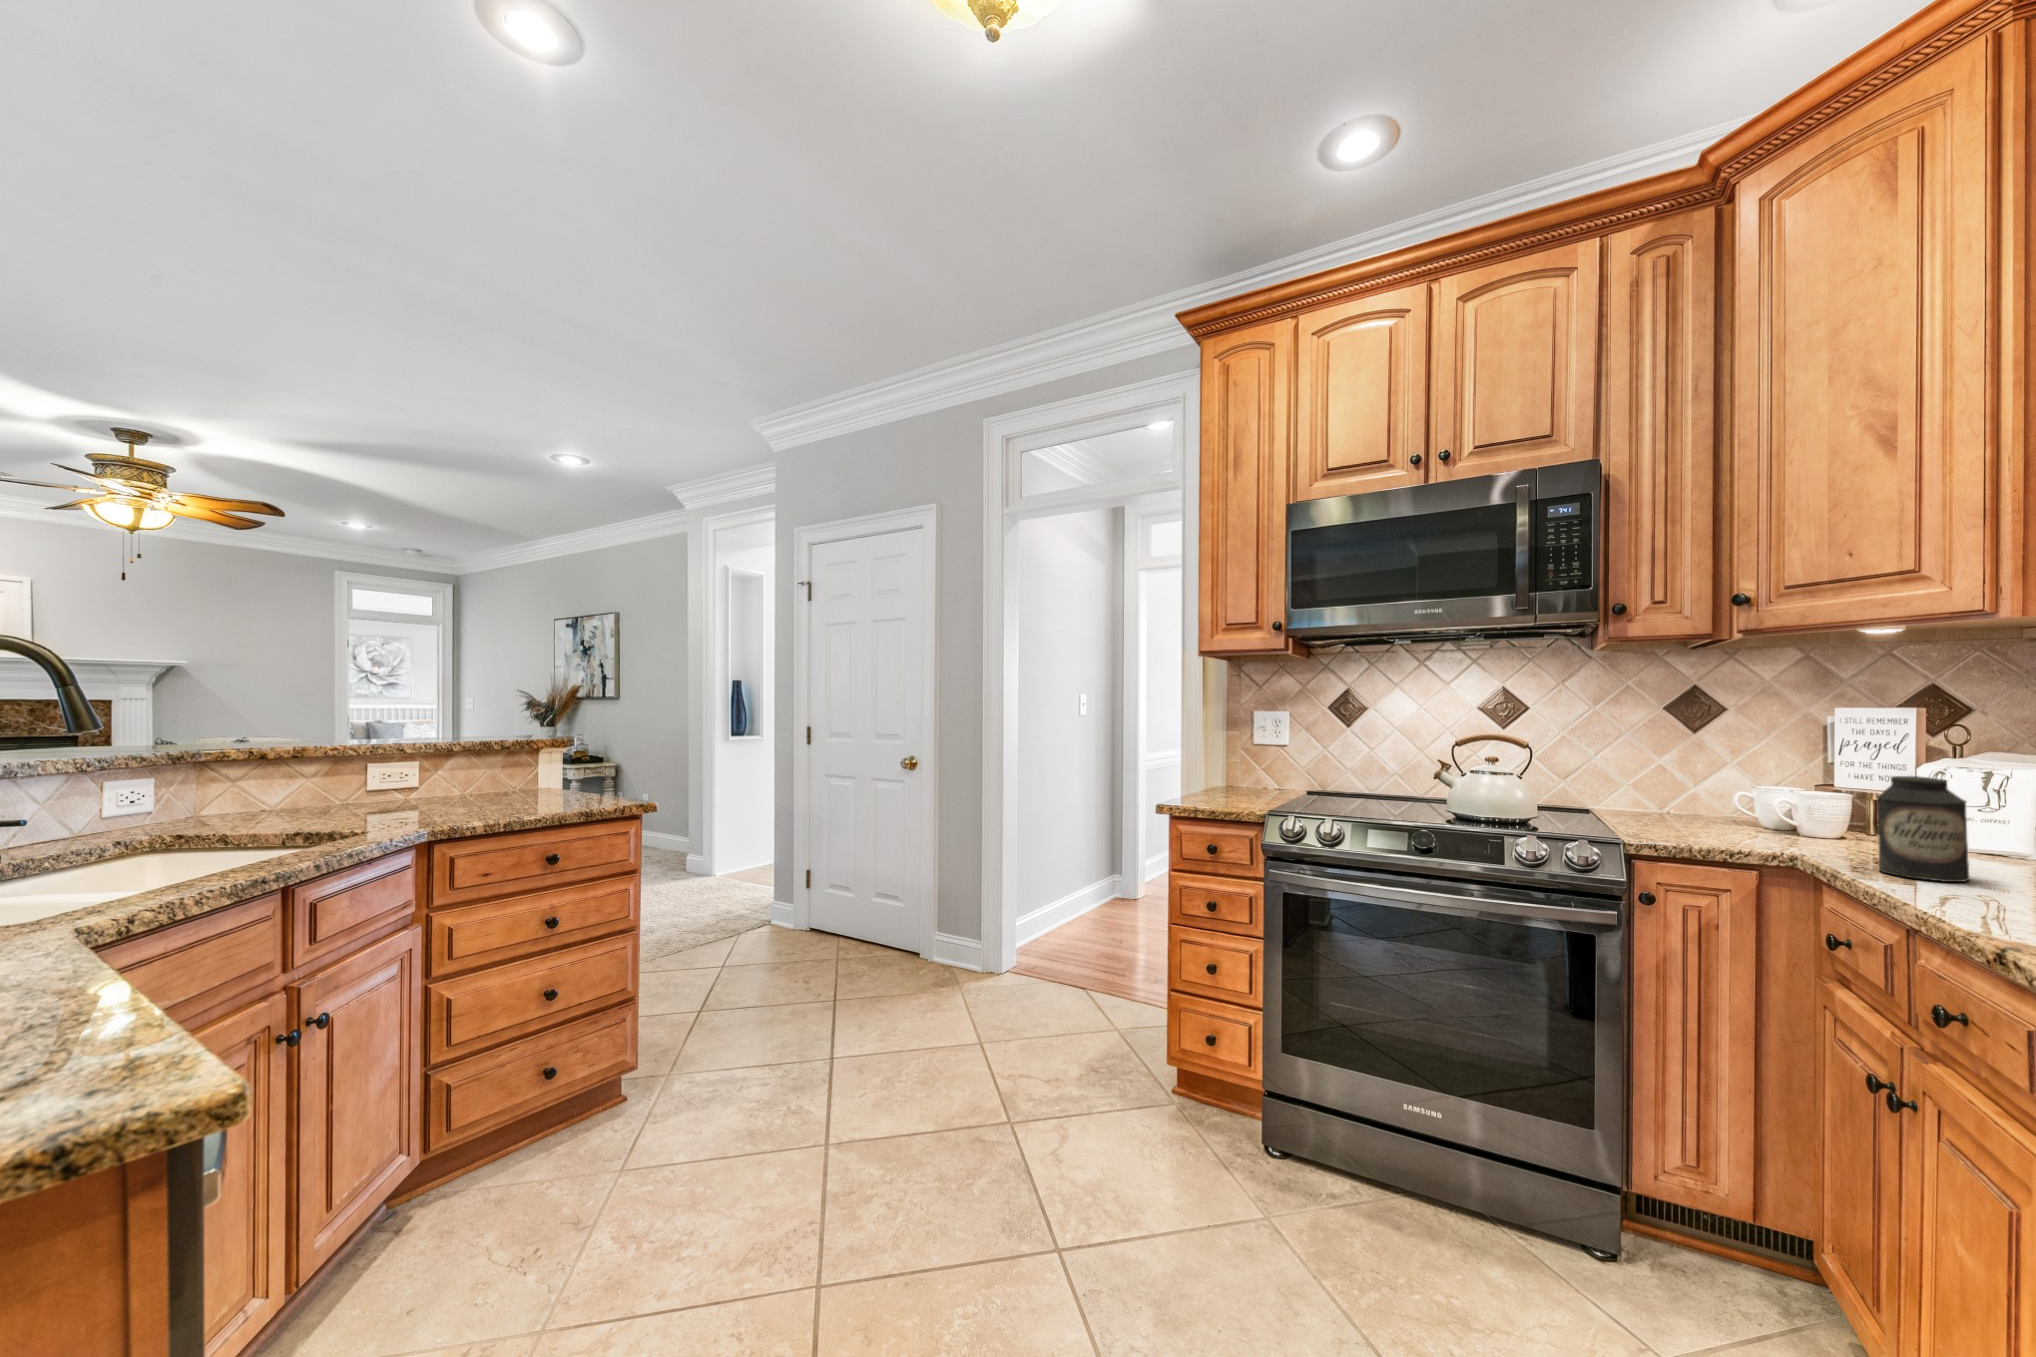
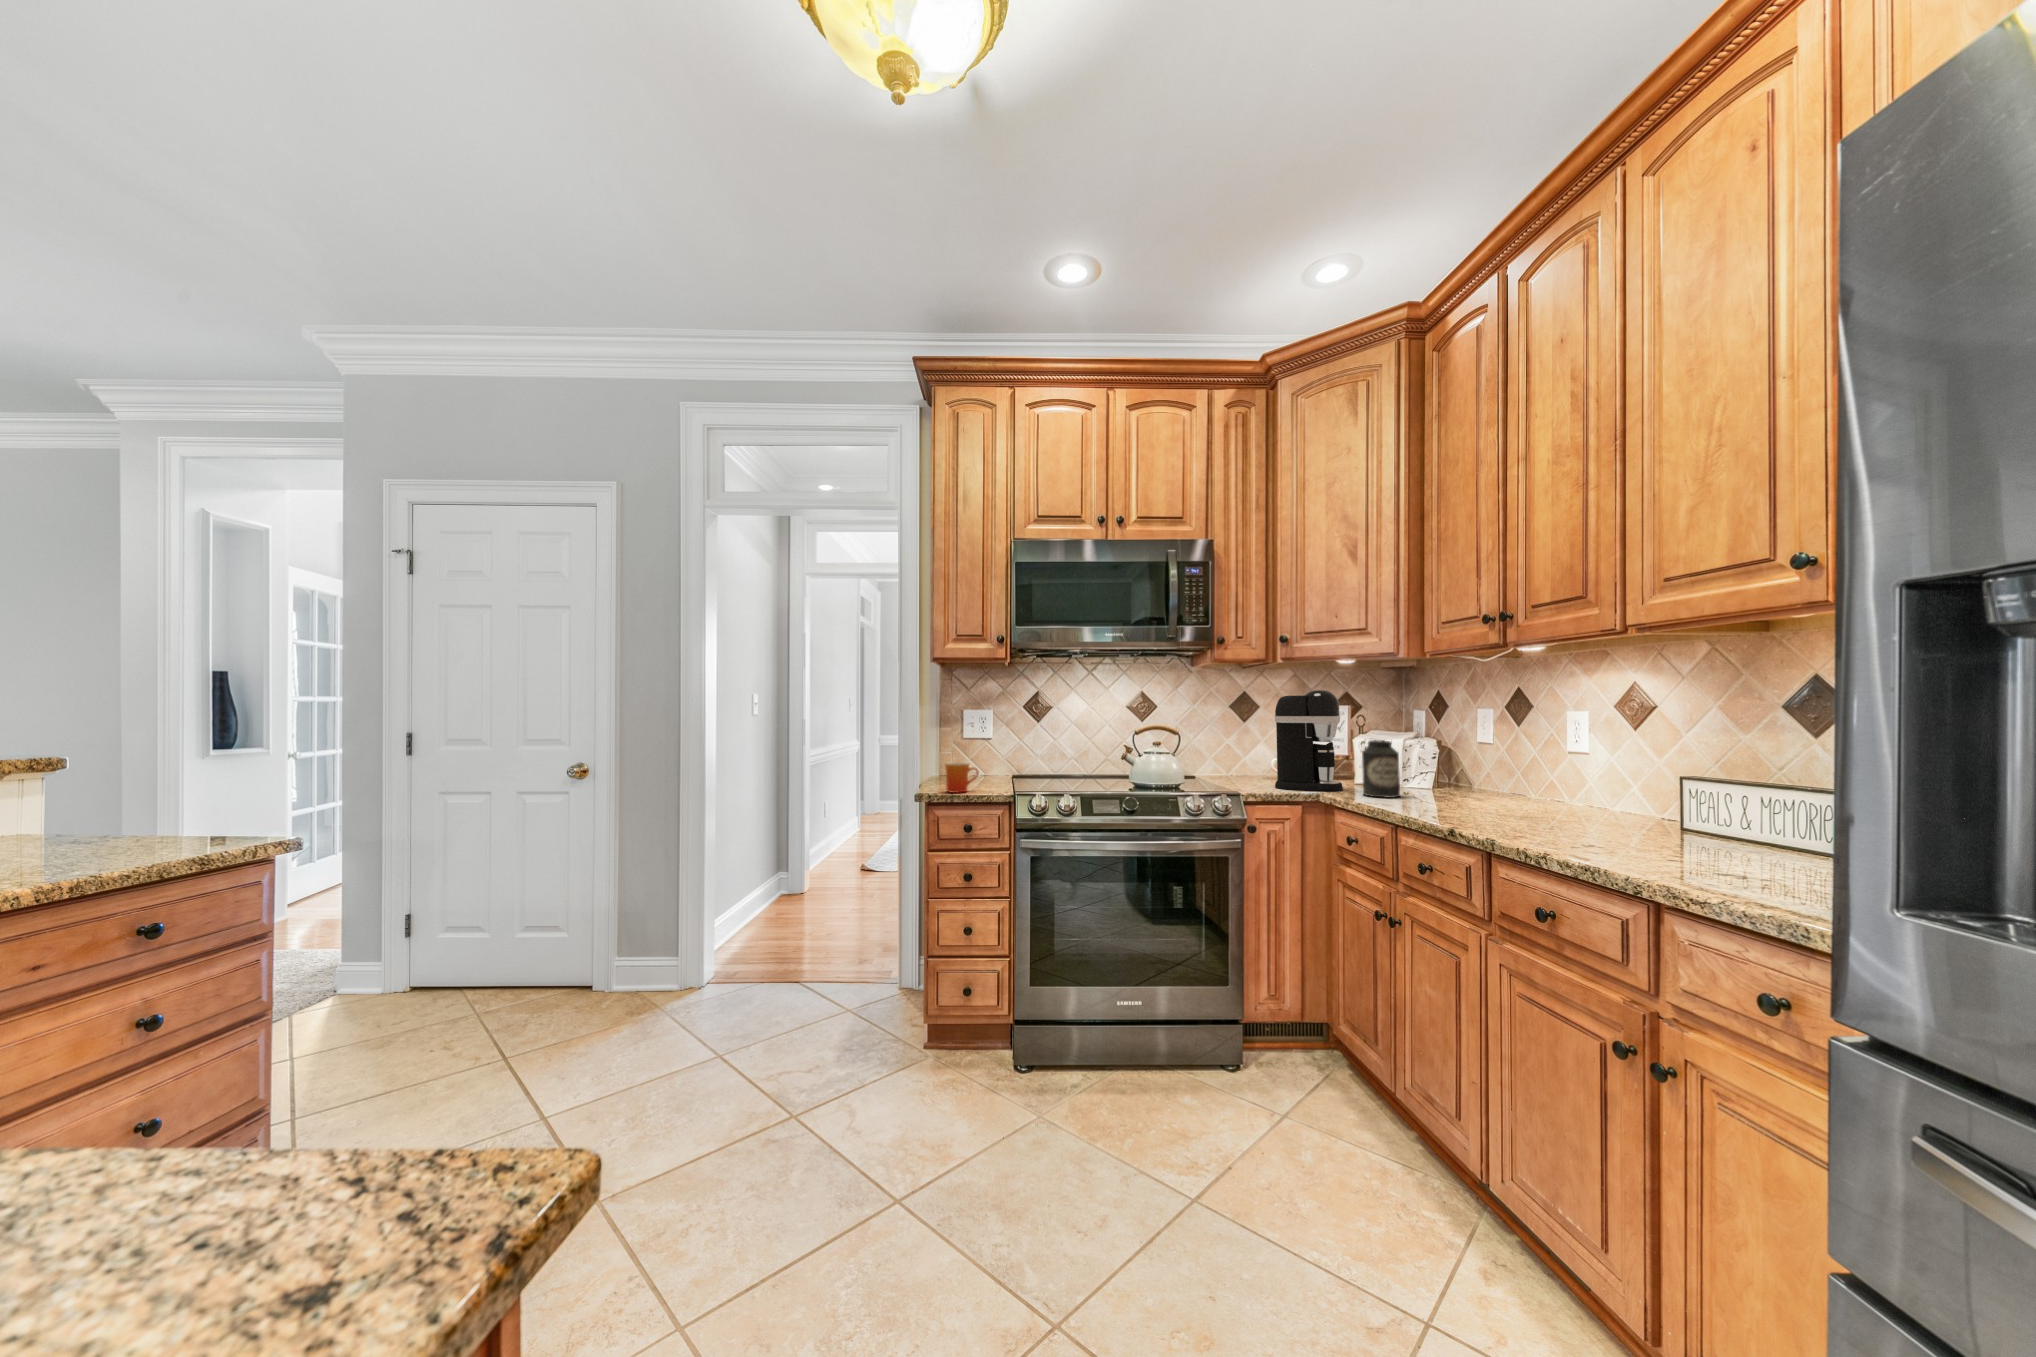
coffee maker: none [1708,686,1852,857] -> present [1275,690,1343,791]
mug: none [1198,772,1241,807] -> present [945,763,979,793]

